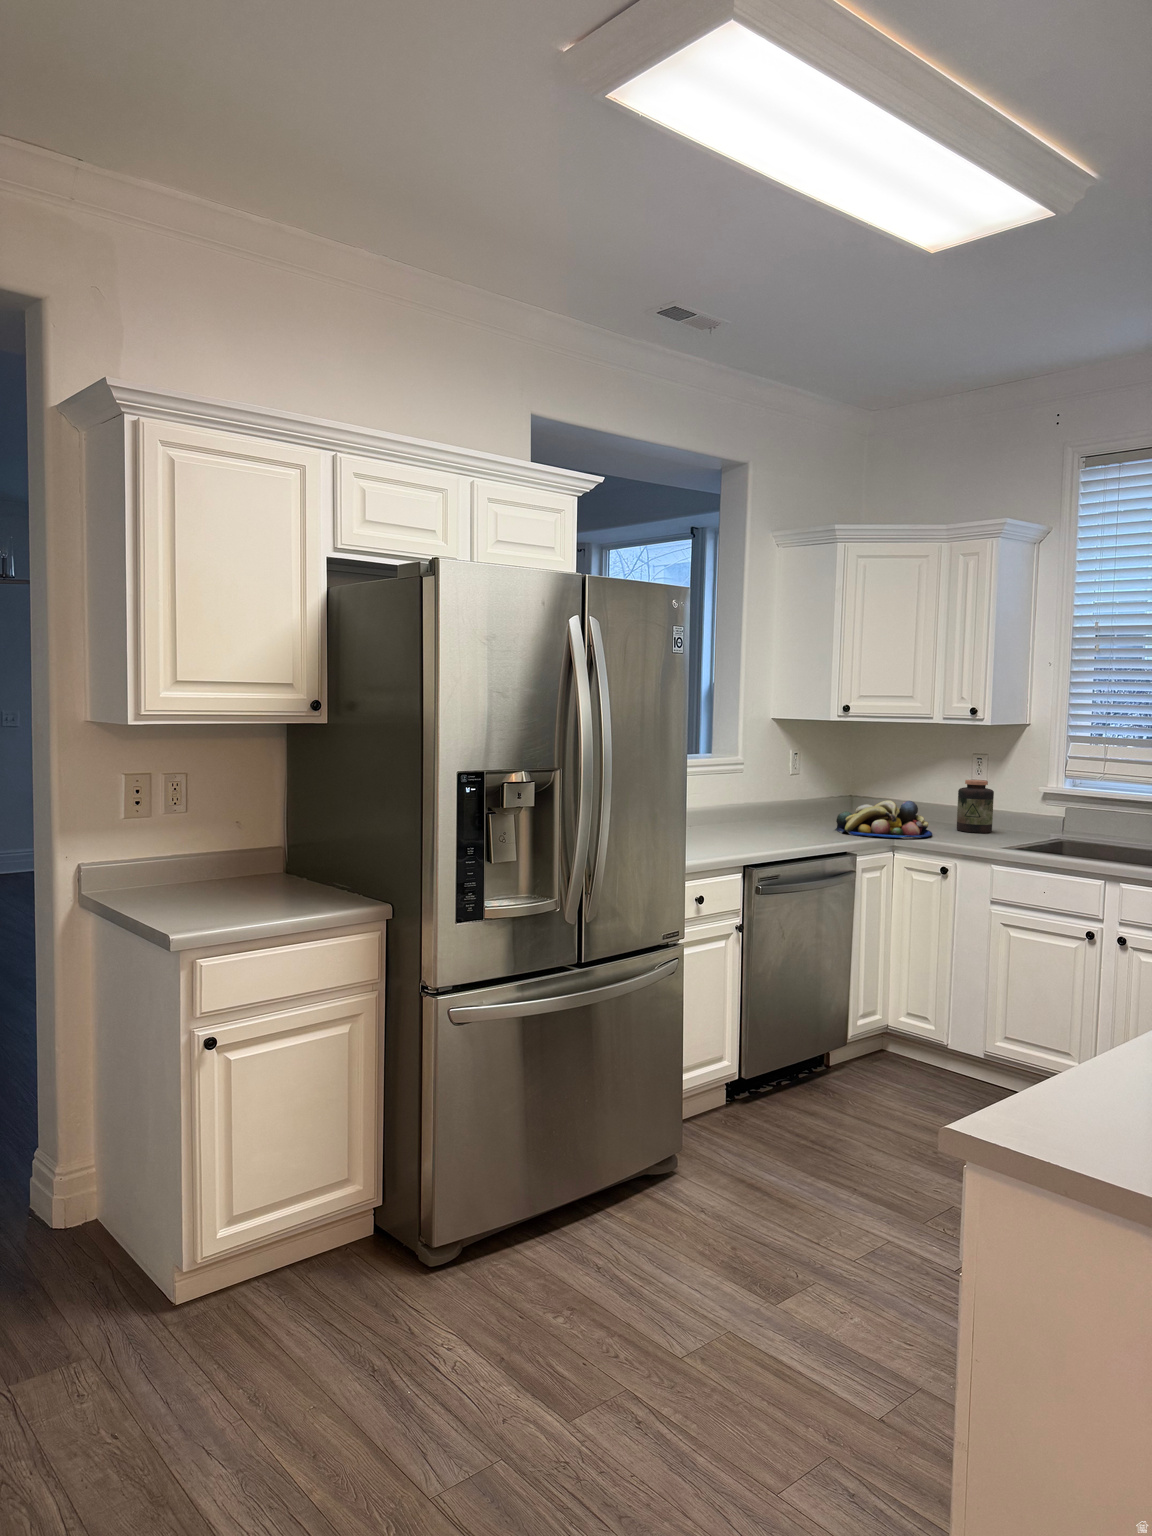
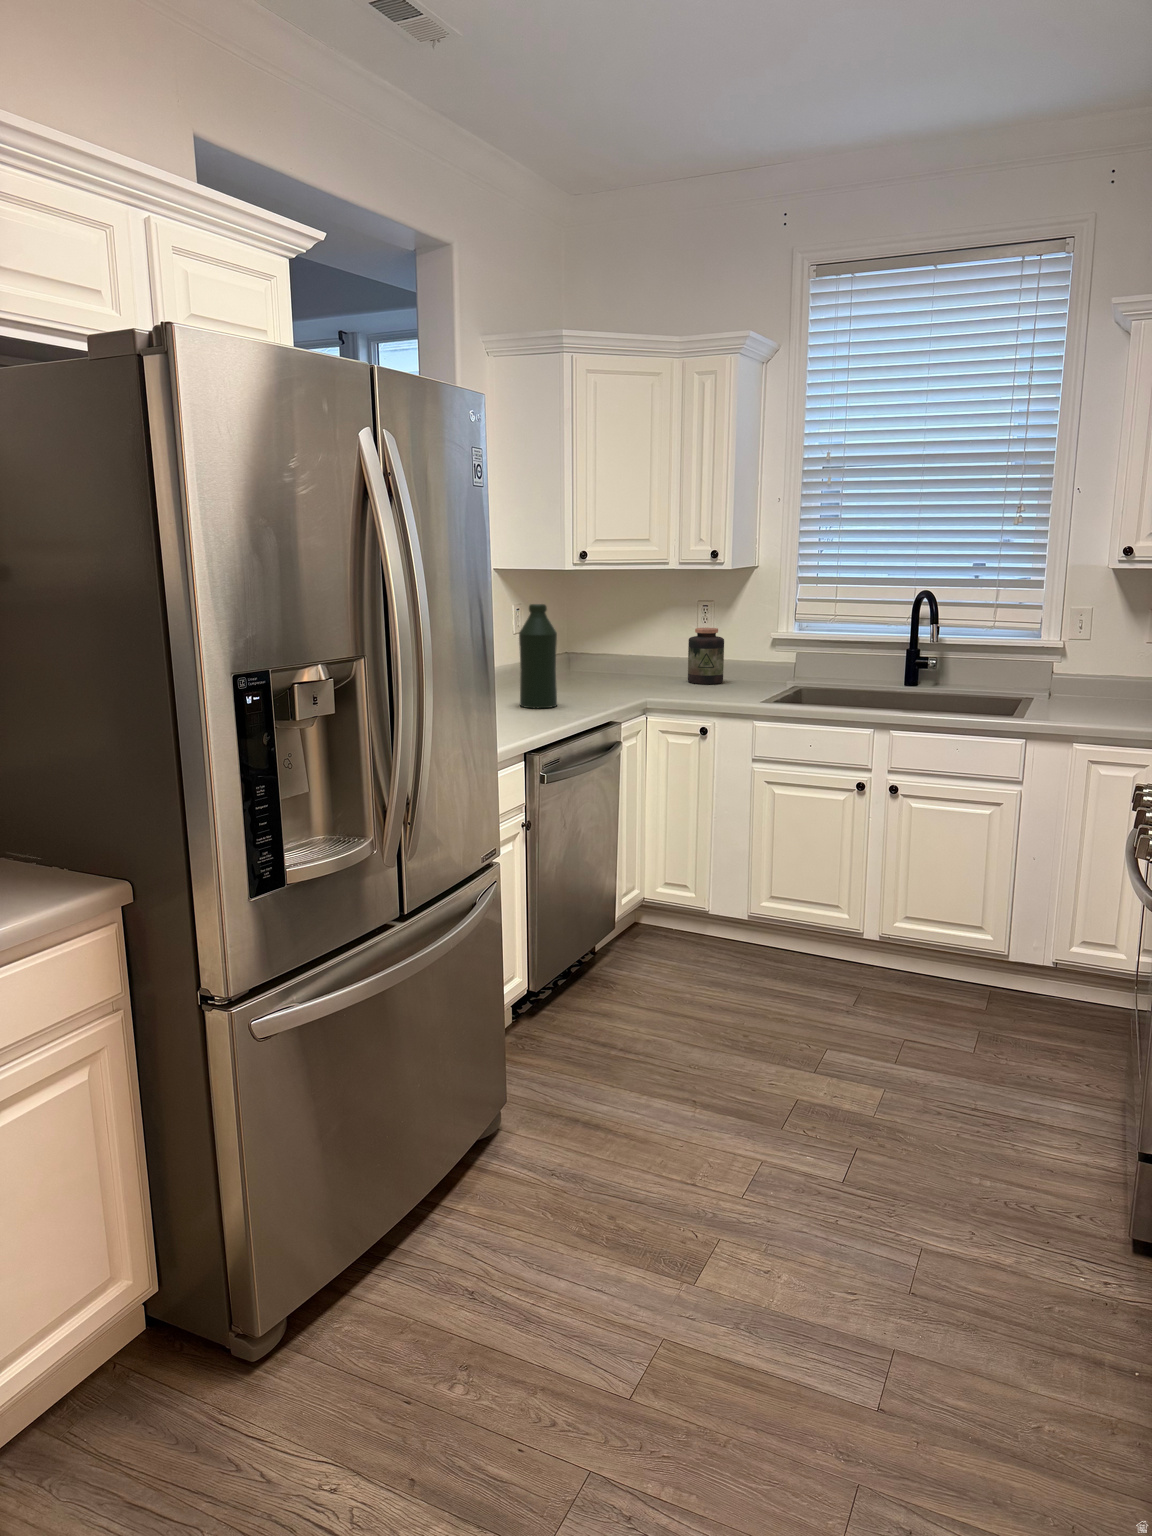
bottle: none [773,748,809,838] -> present [519,604,557,708]
fruit bowl: present [835,800,932,838] -> none [573,655,677,698]

